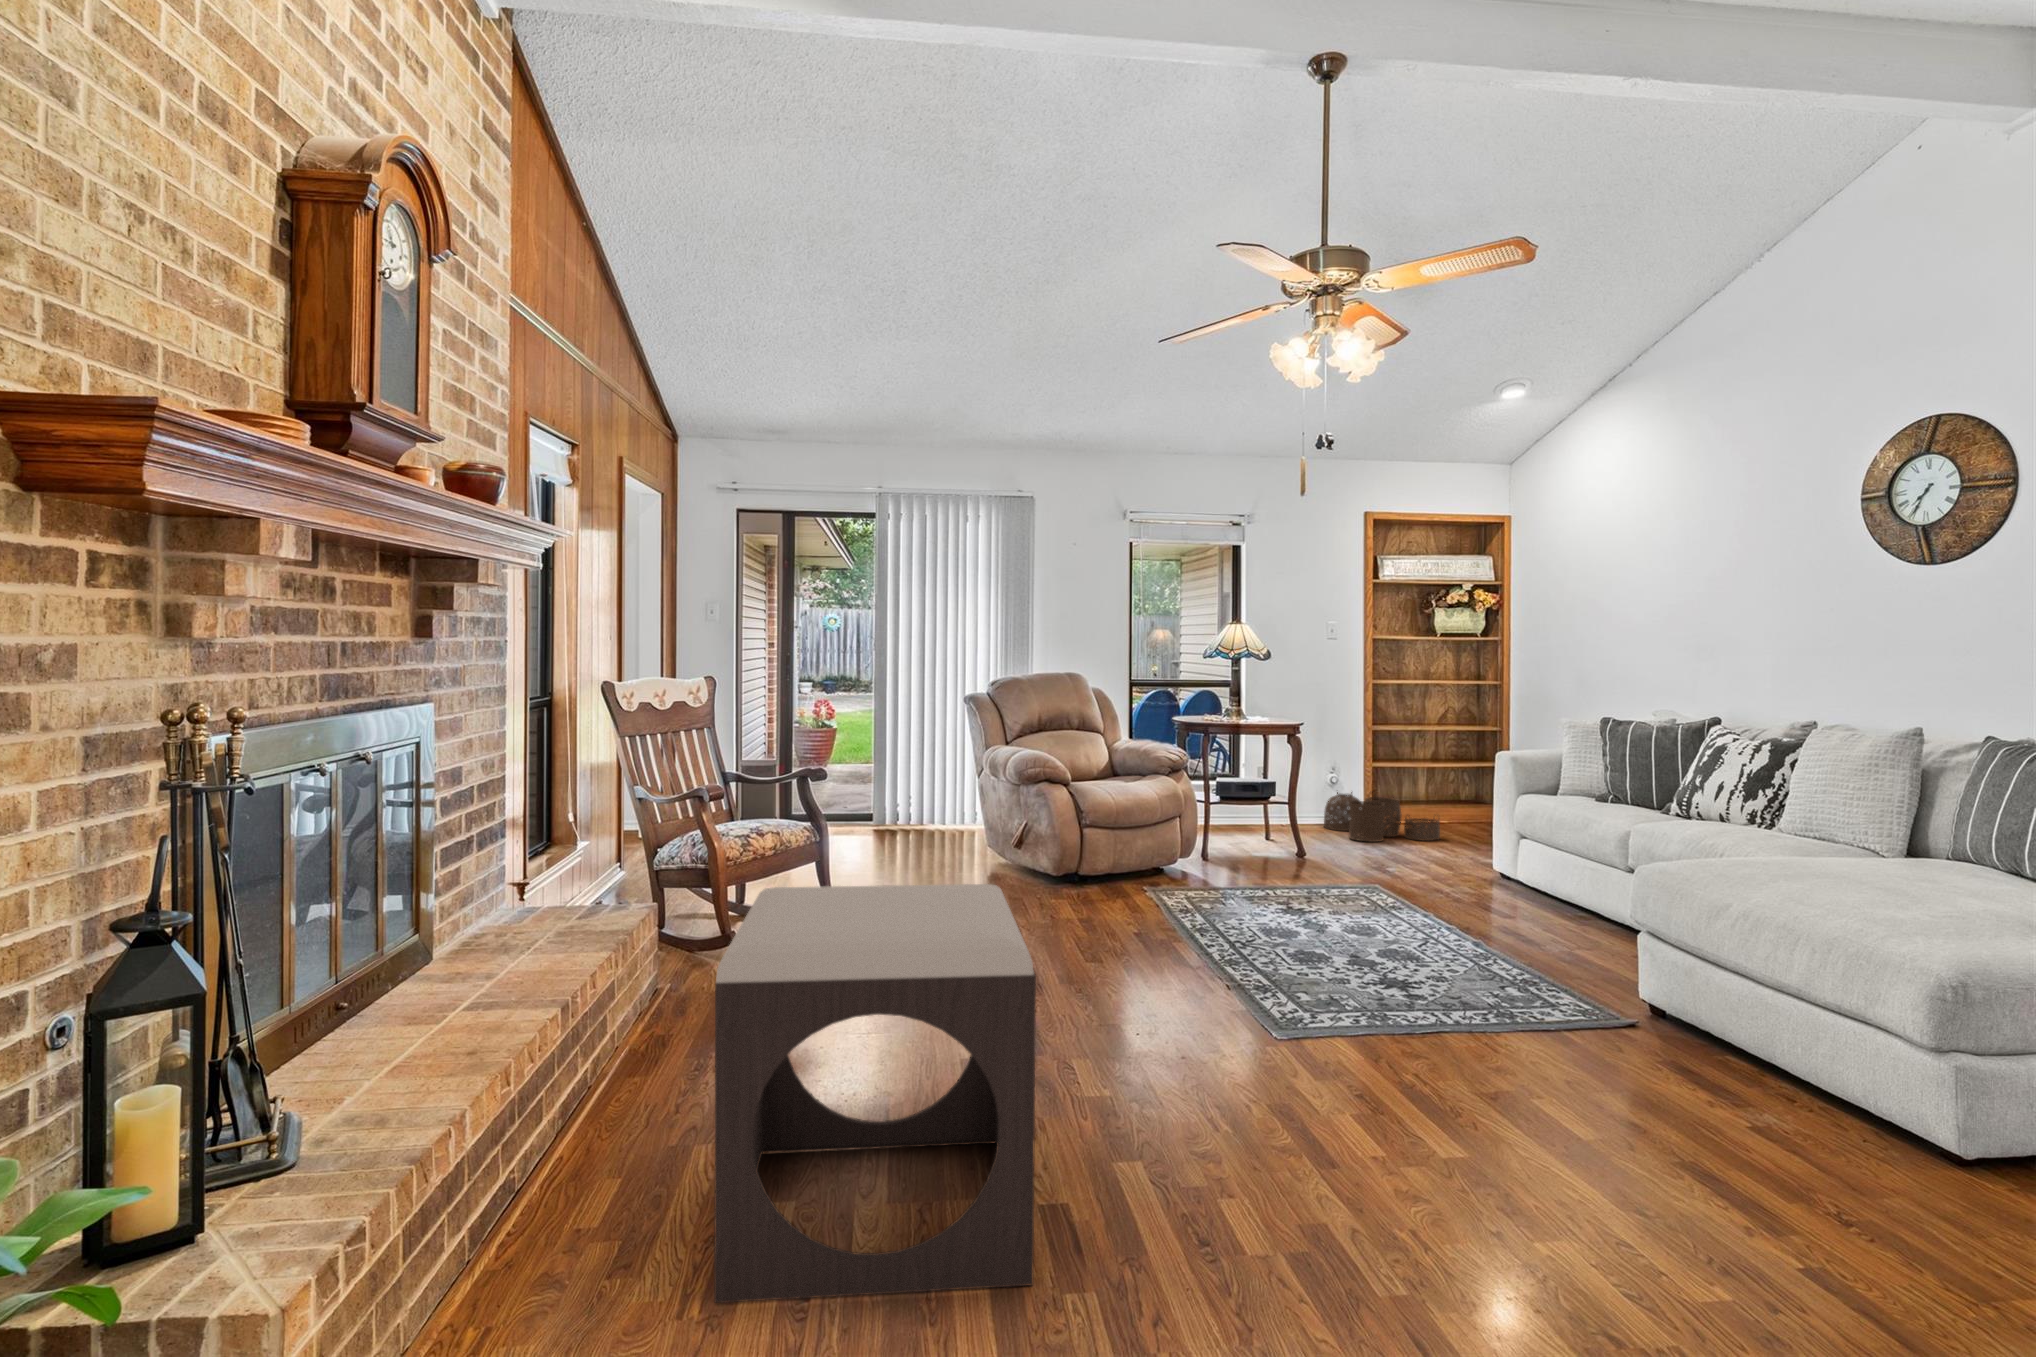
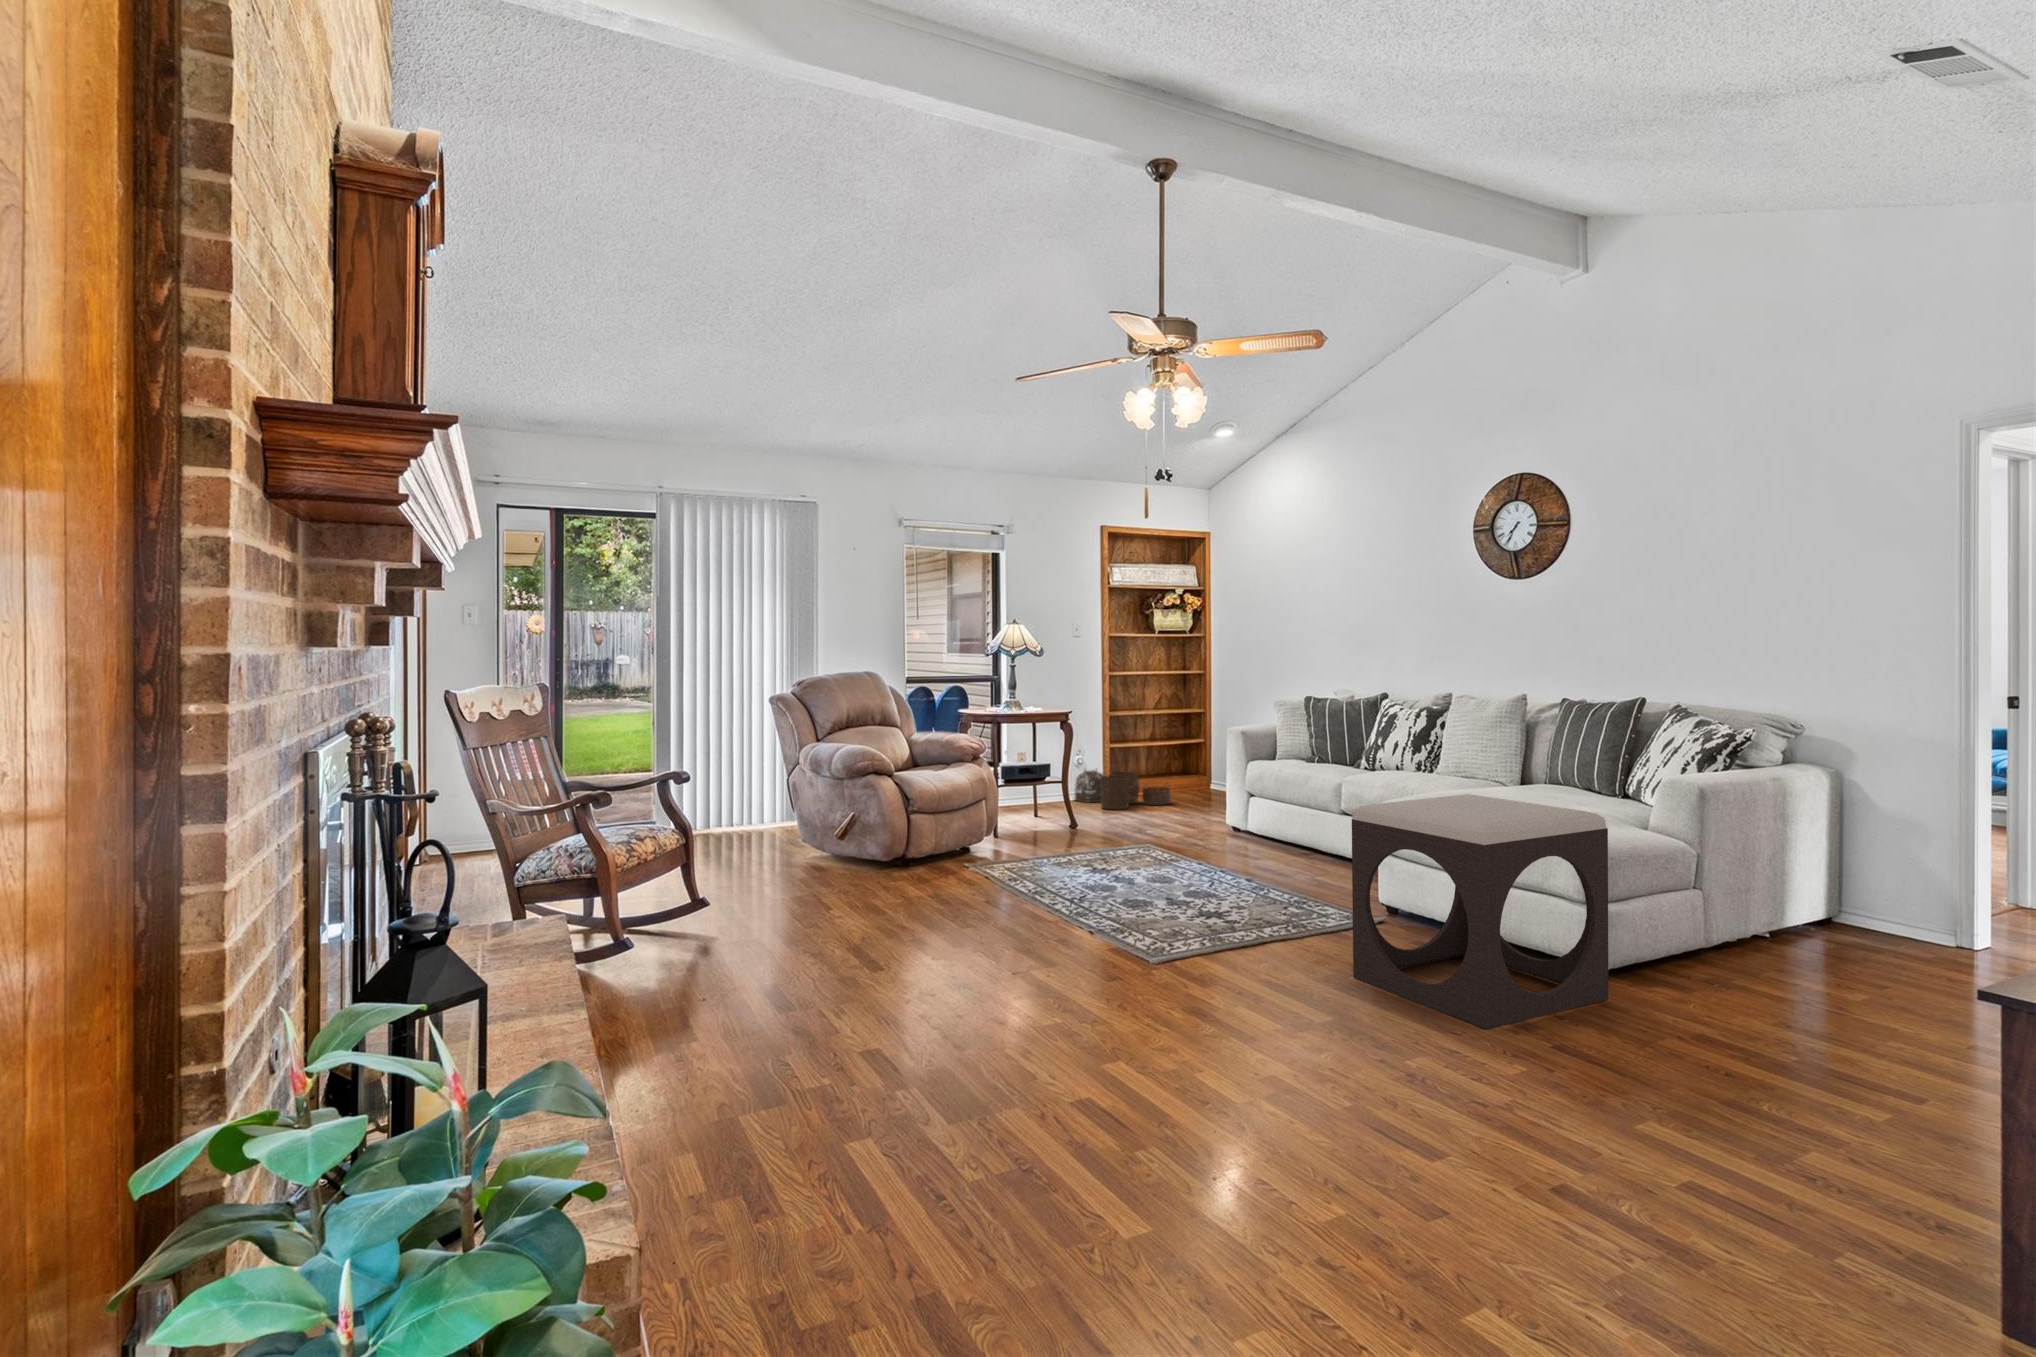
footstool: present [714,884,1036,1303] -> present [1352,794,1609,1029]

